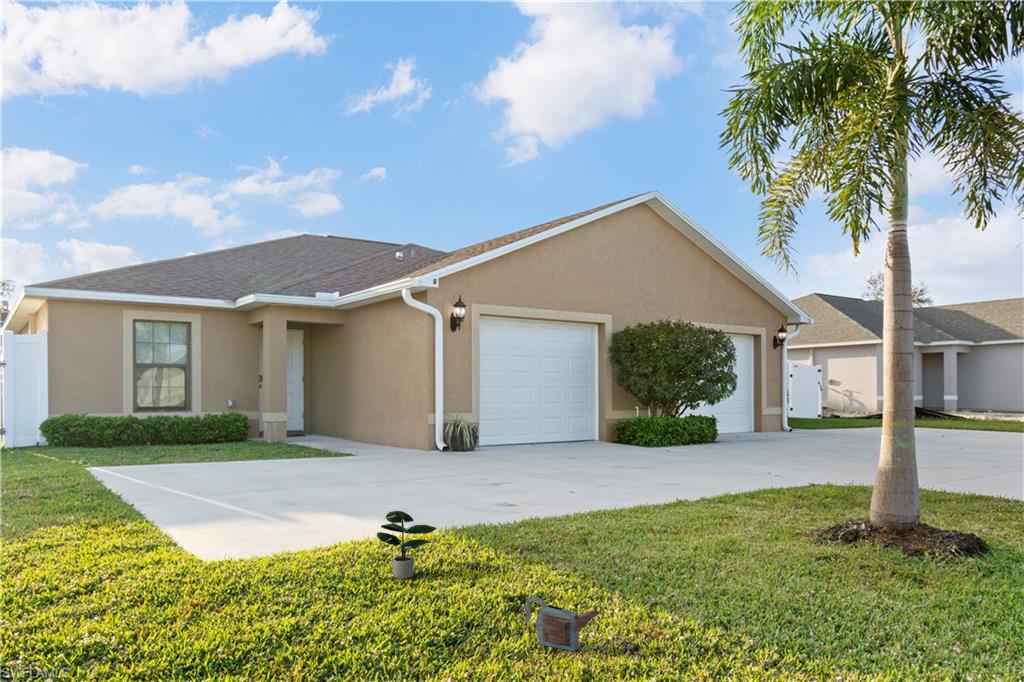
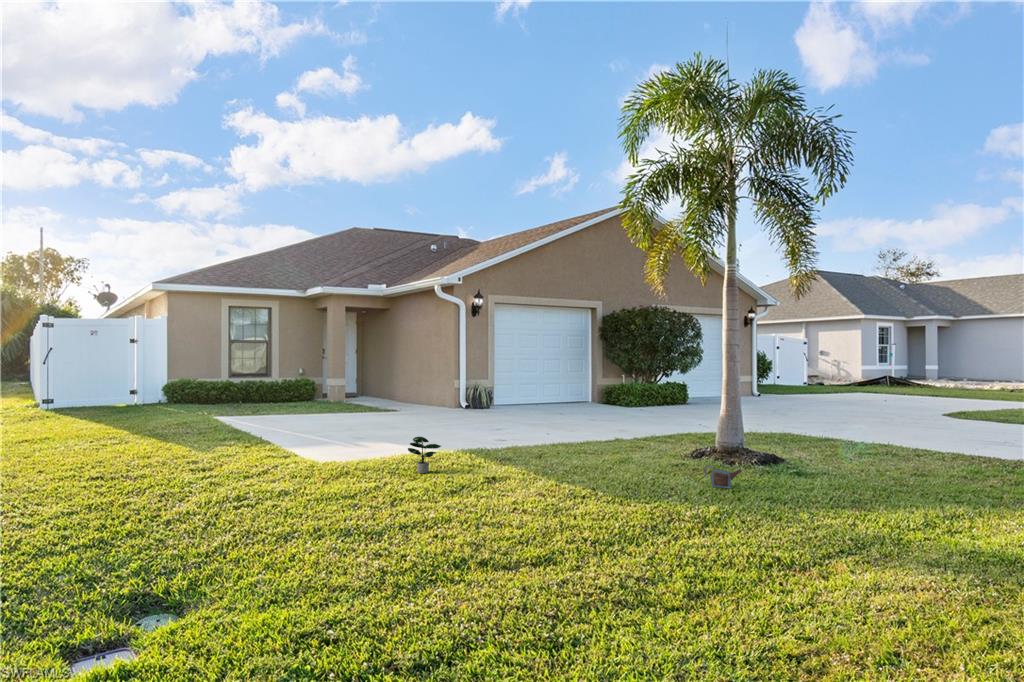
watering can: present [524,596,599,651] -> present [704,465,742,489]

